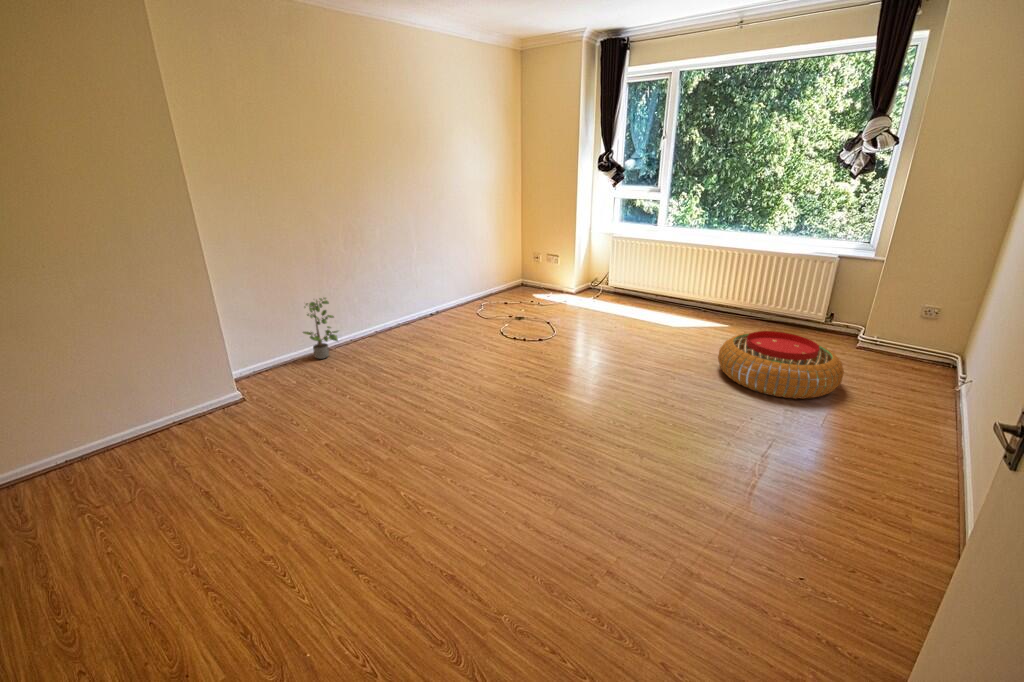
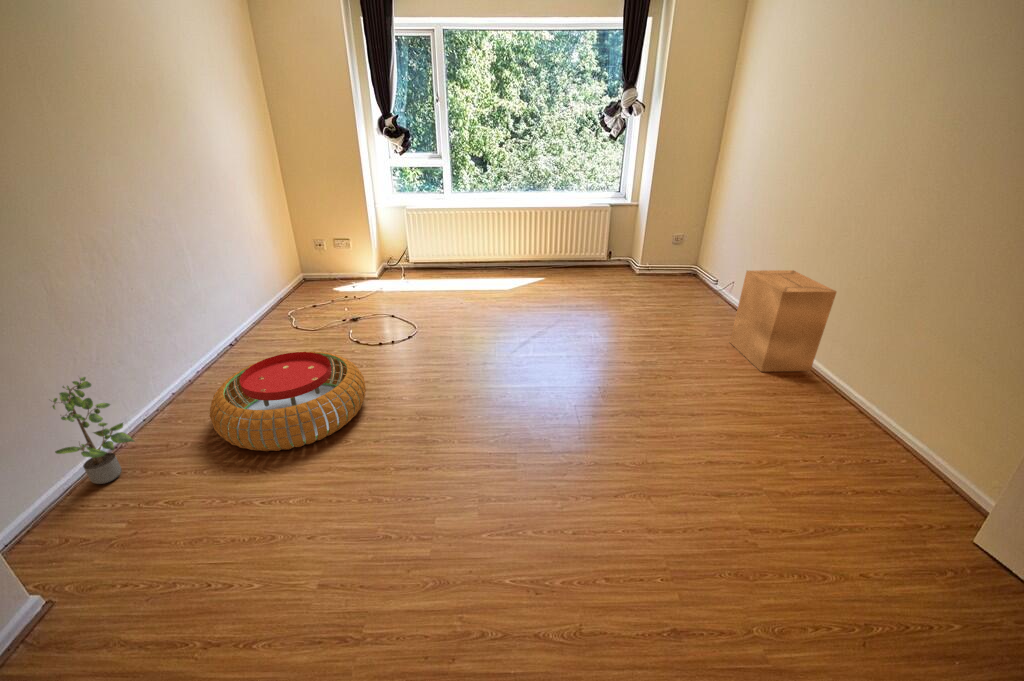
pouf: present [718,331,844,399] -> present [209,352,366,451]
cardboard box: none [872,349,1016,514] -> present [730,270,836,372]

